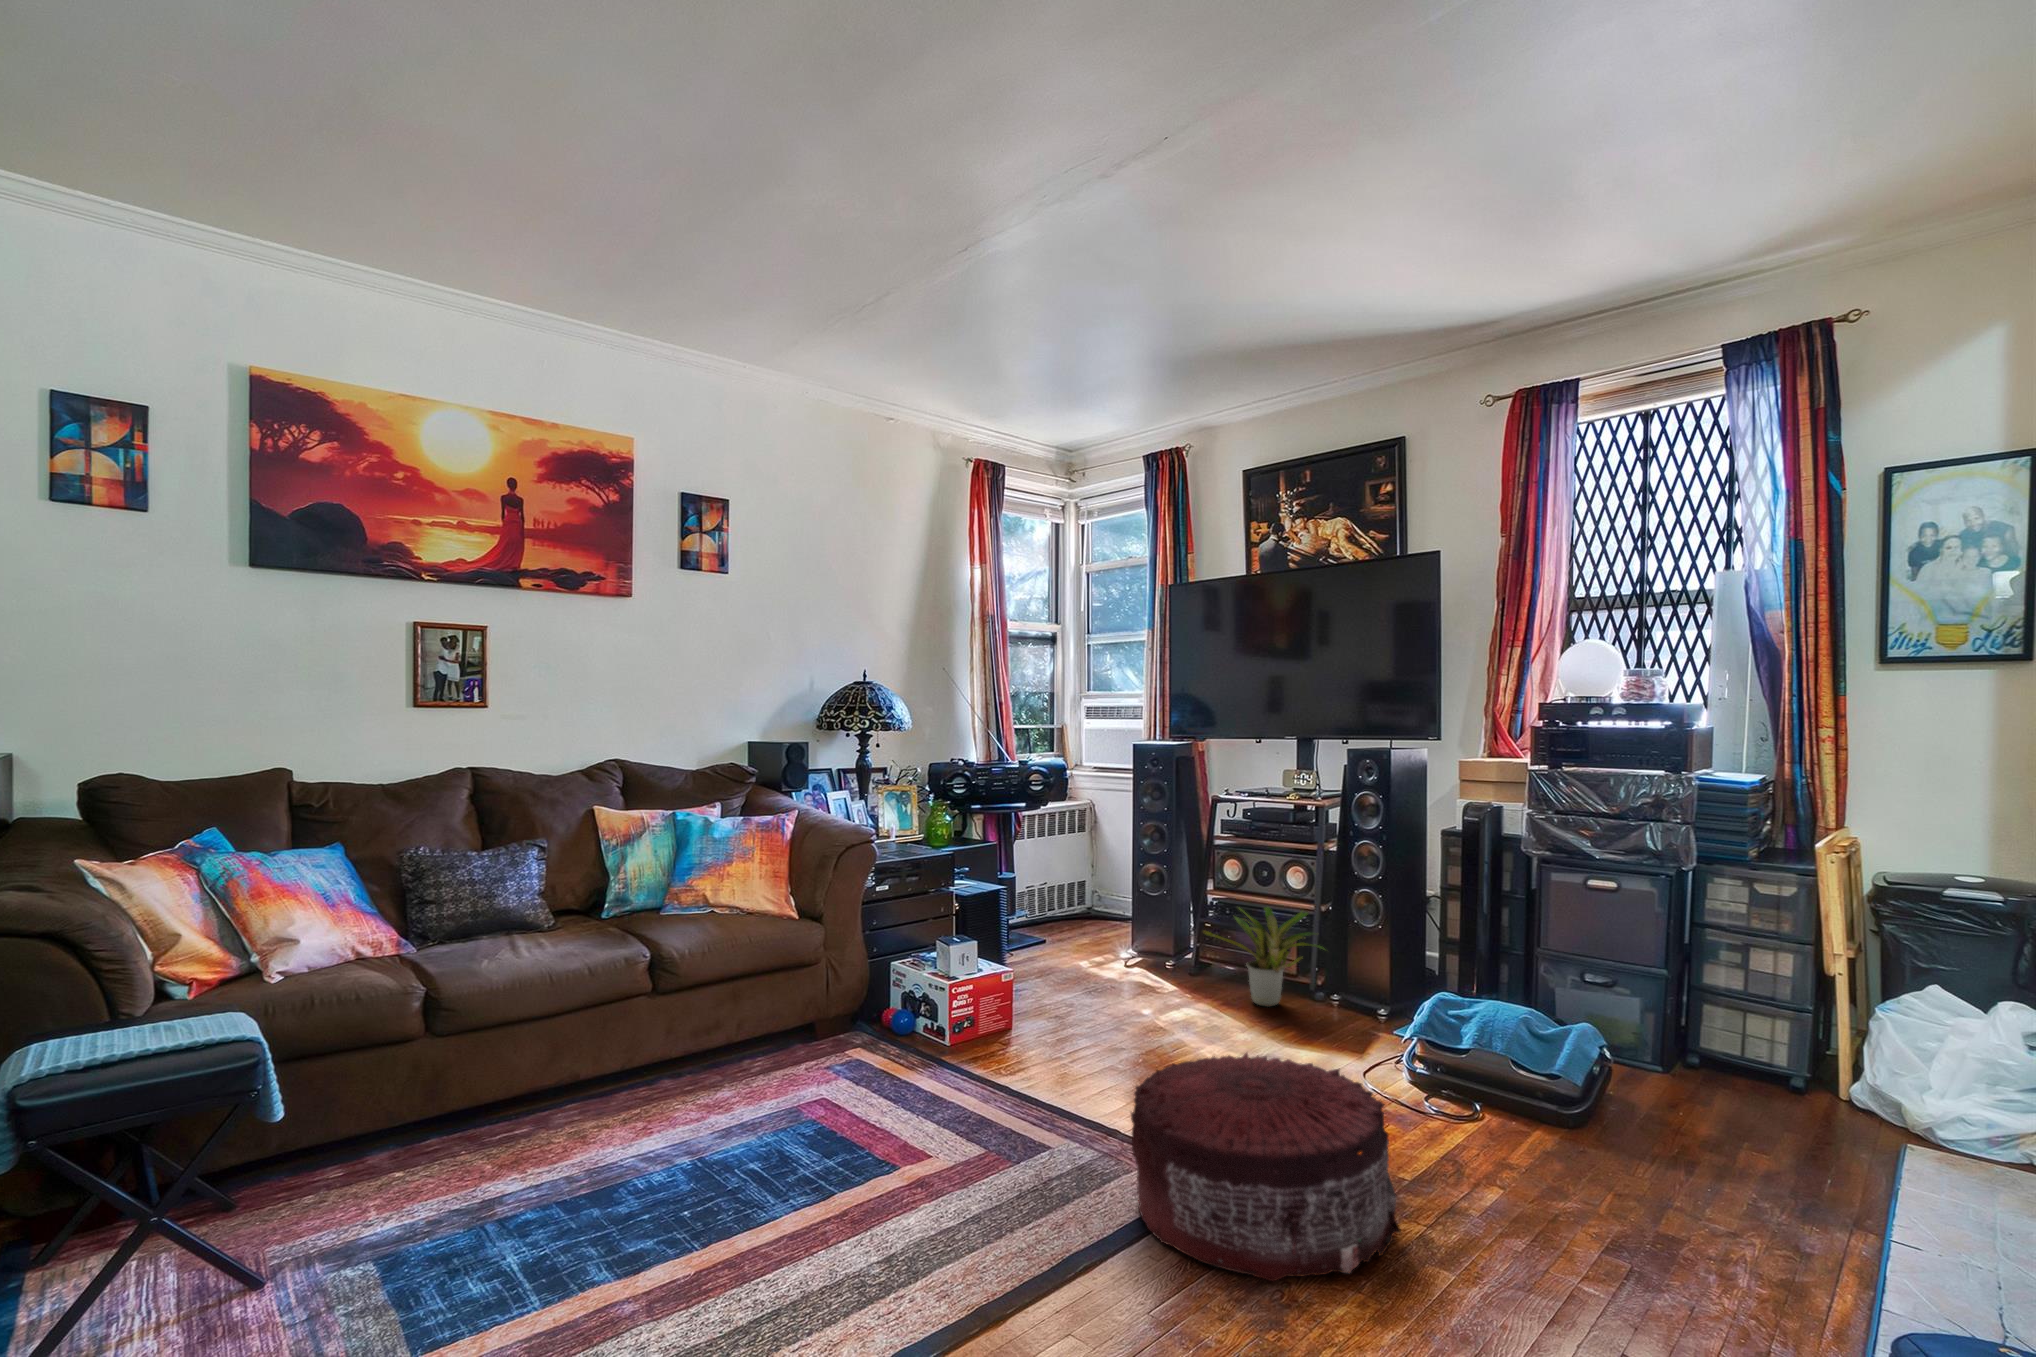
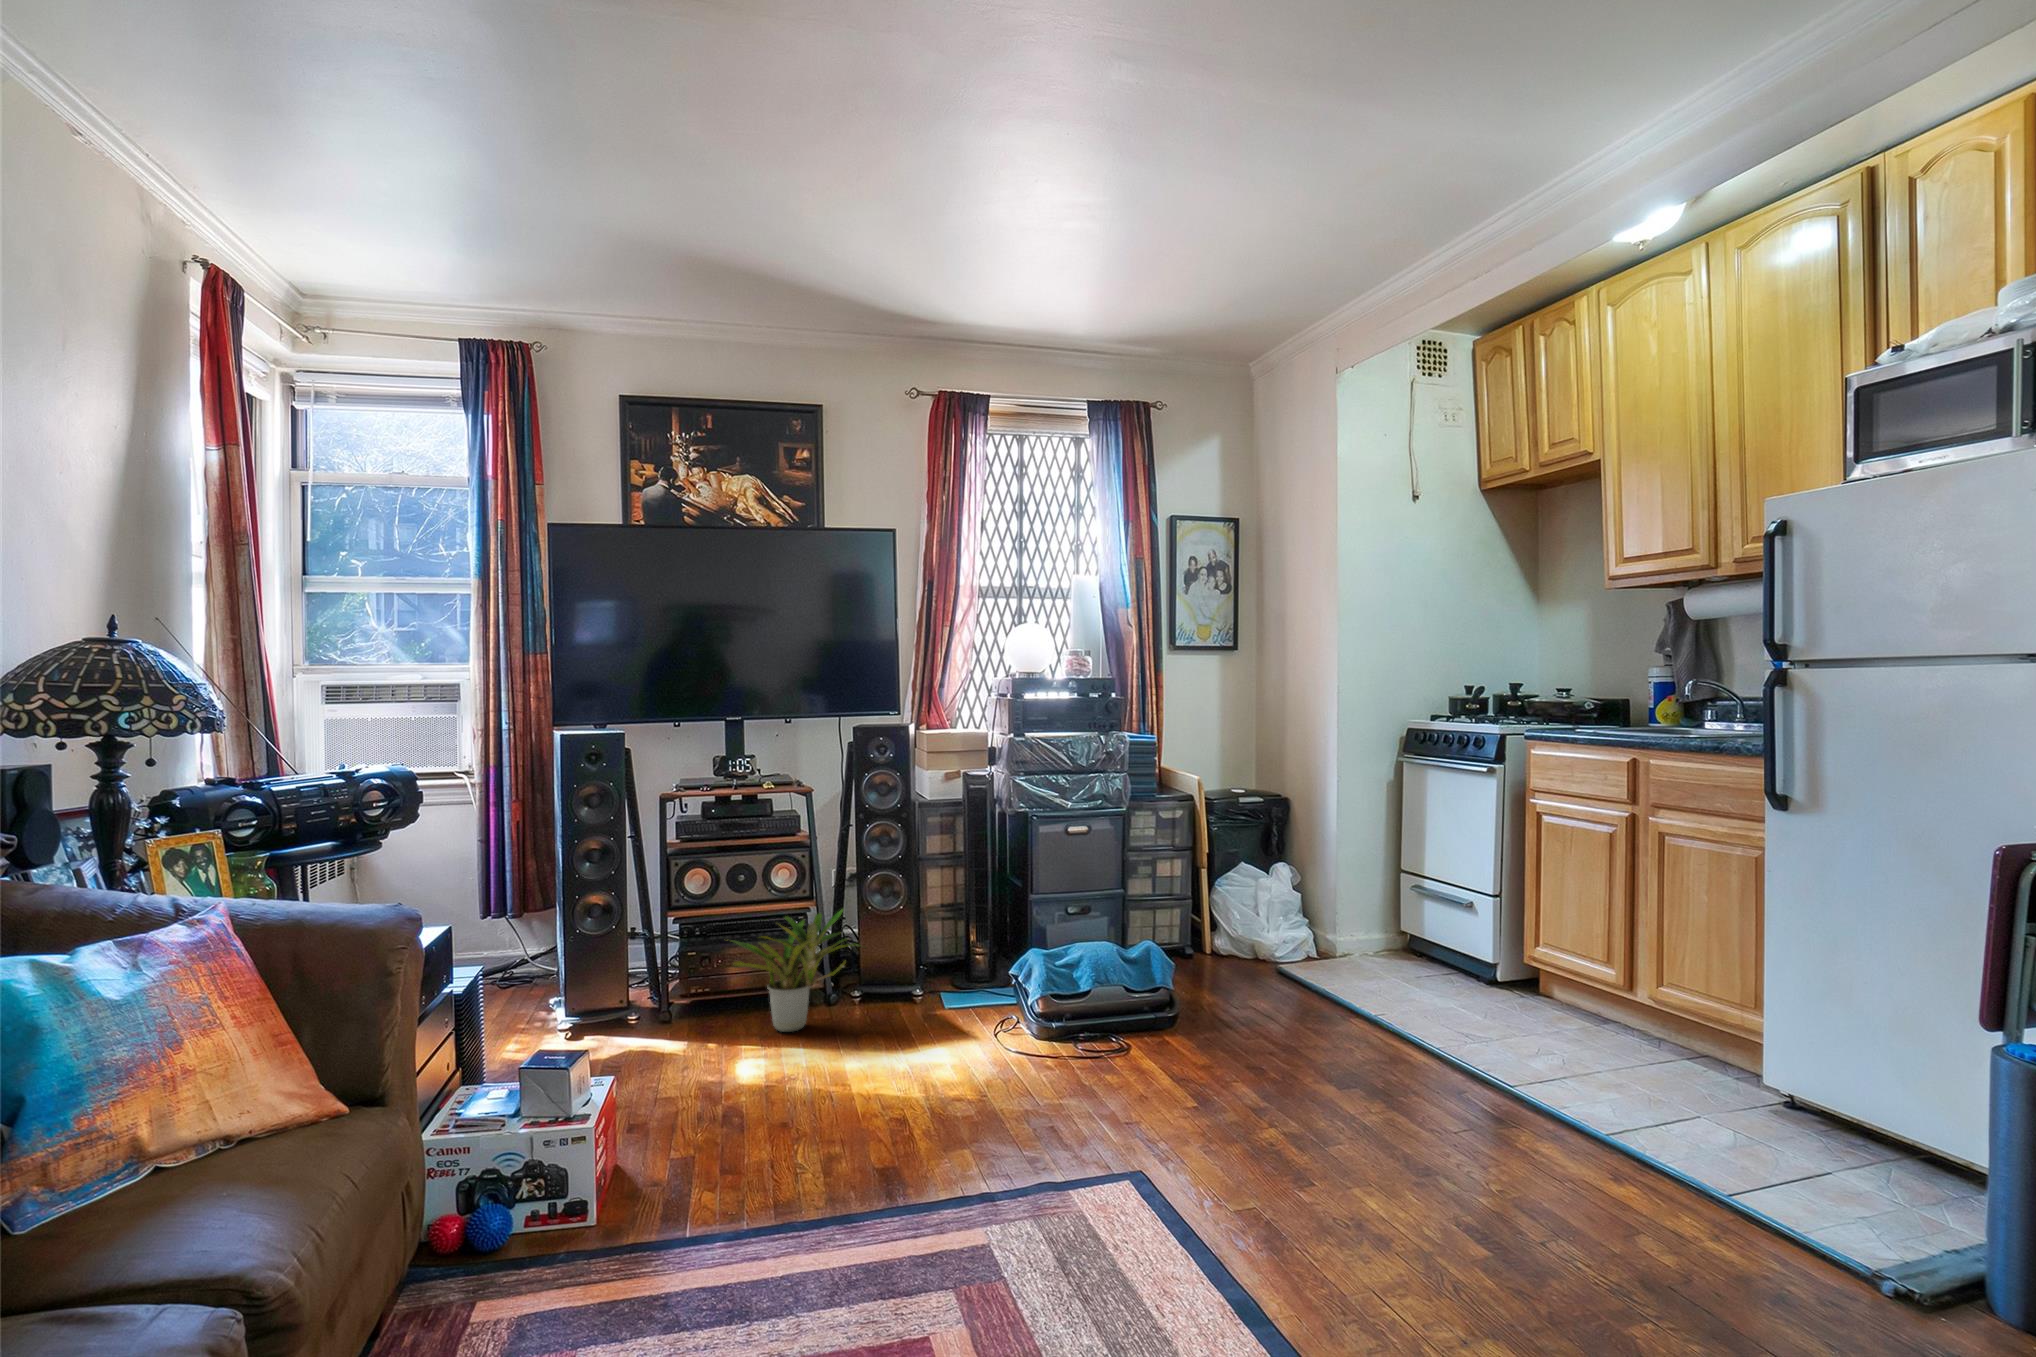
pouf: present [1131,1053,1401,1282] -> none [1088,1017,1340,1236]

